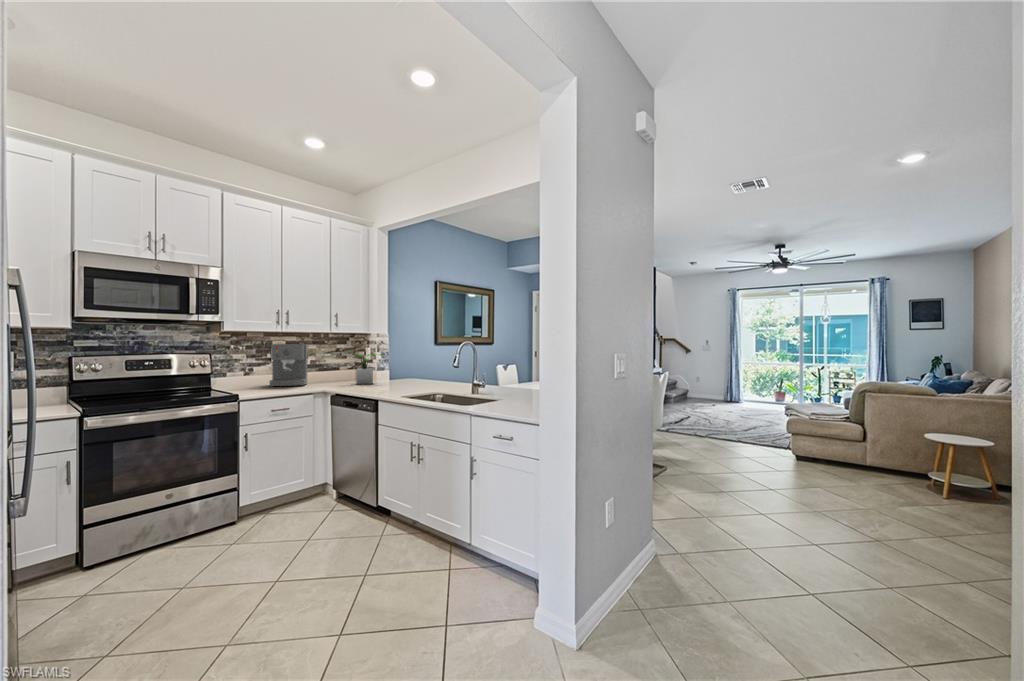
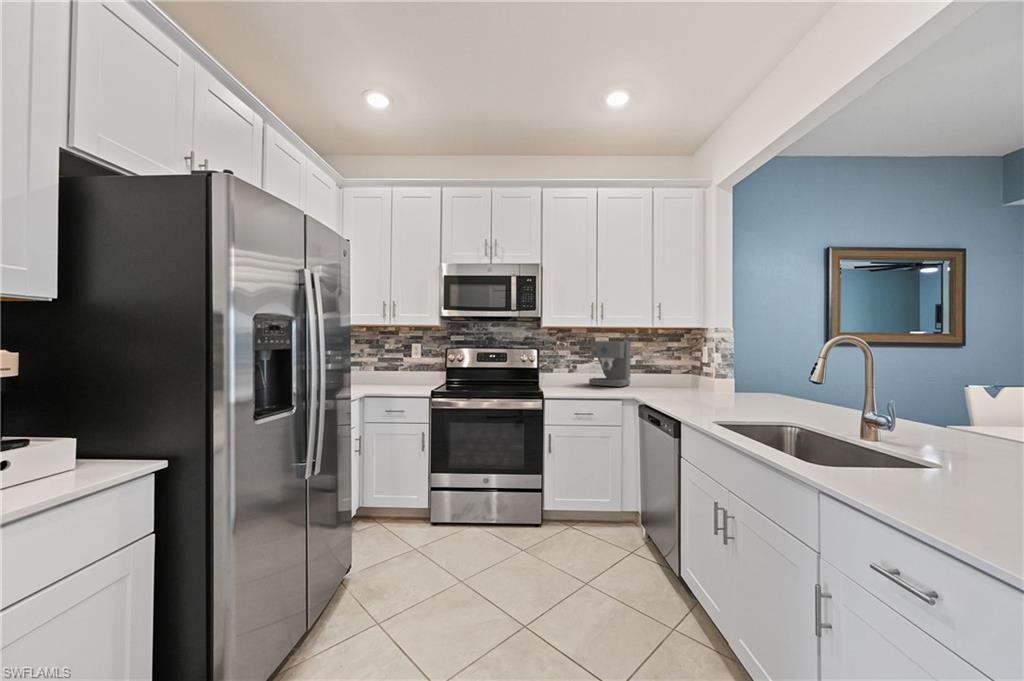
potted plant: present [342,354,383,384] -> none [663,350,718,393]

